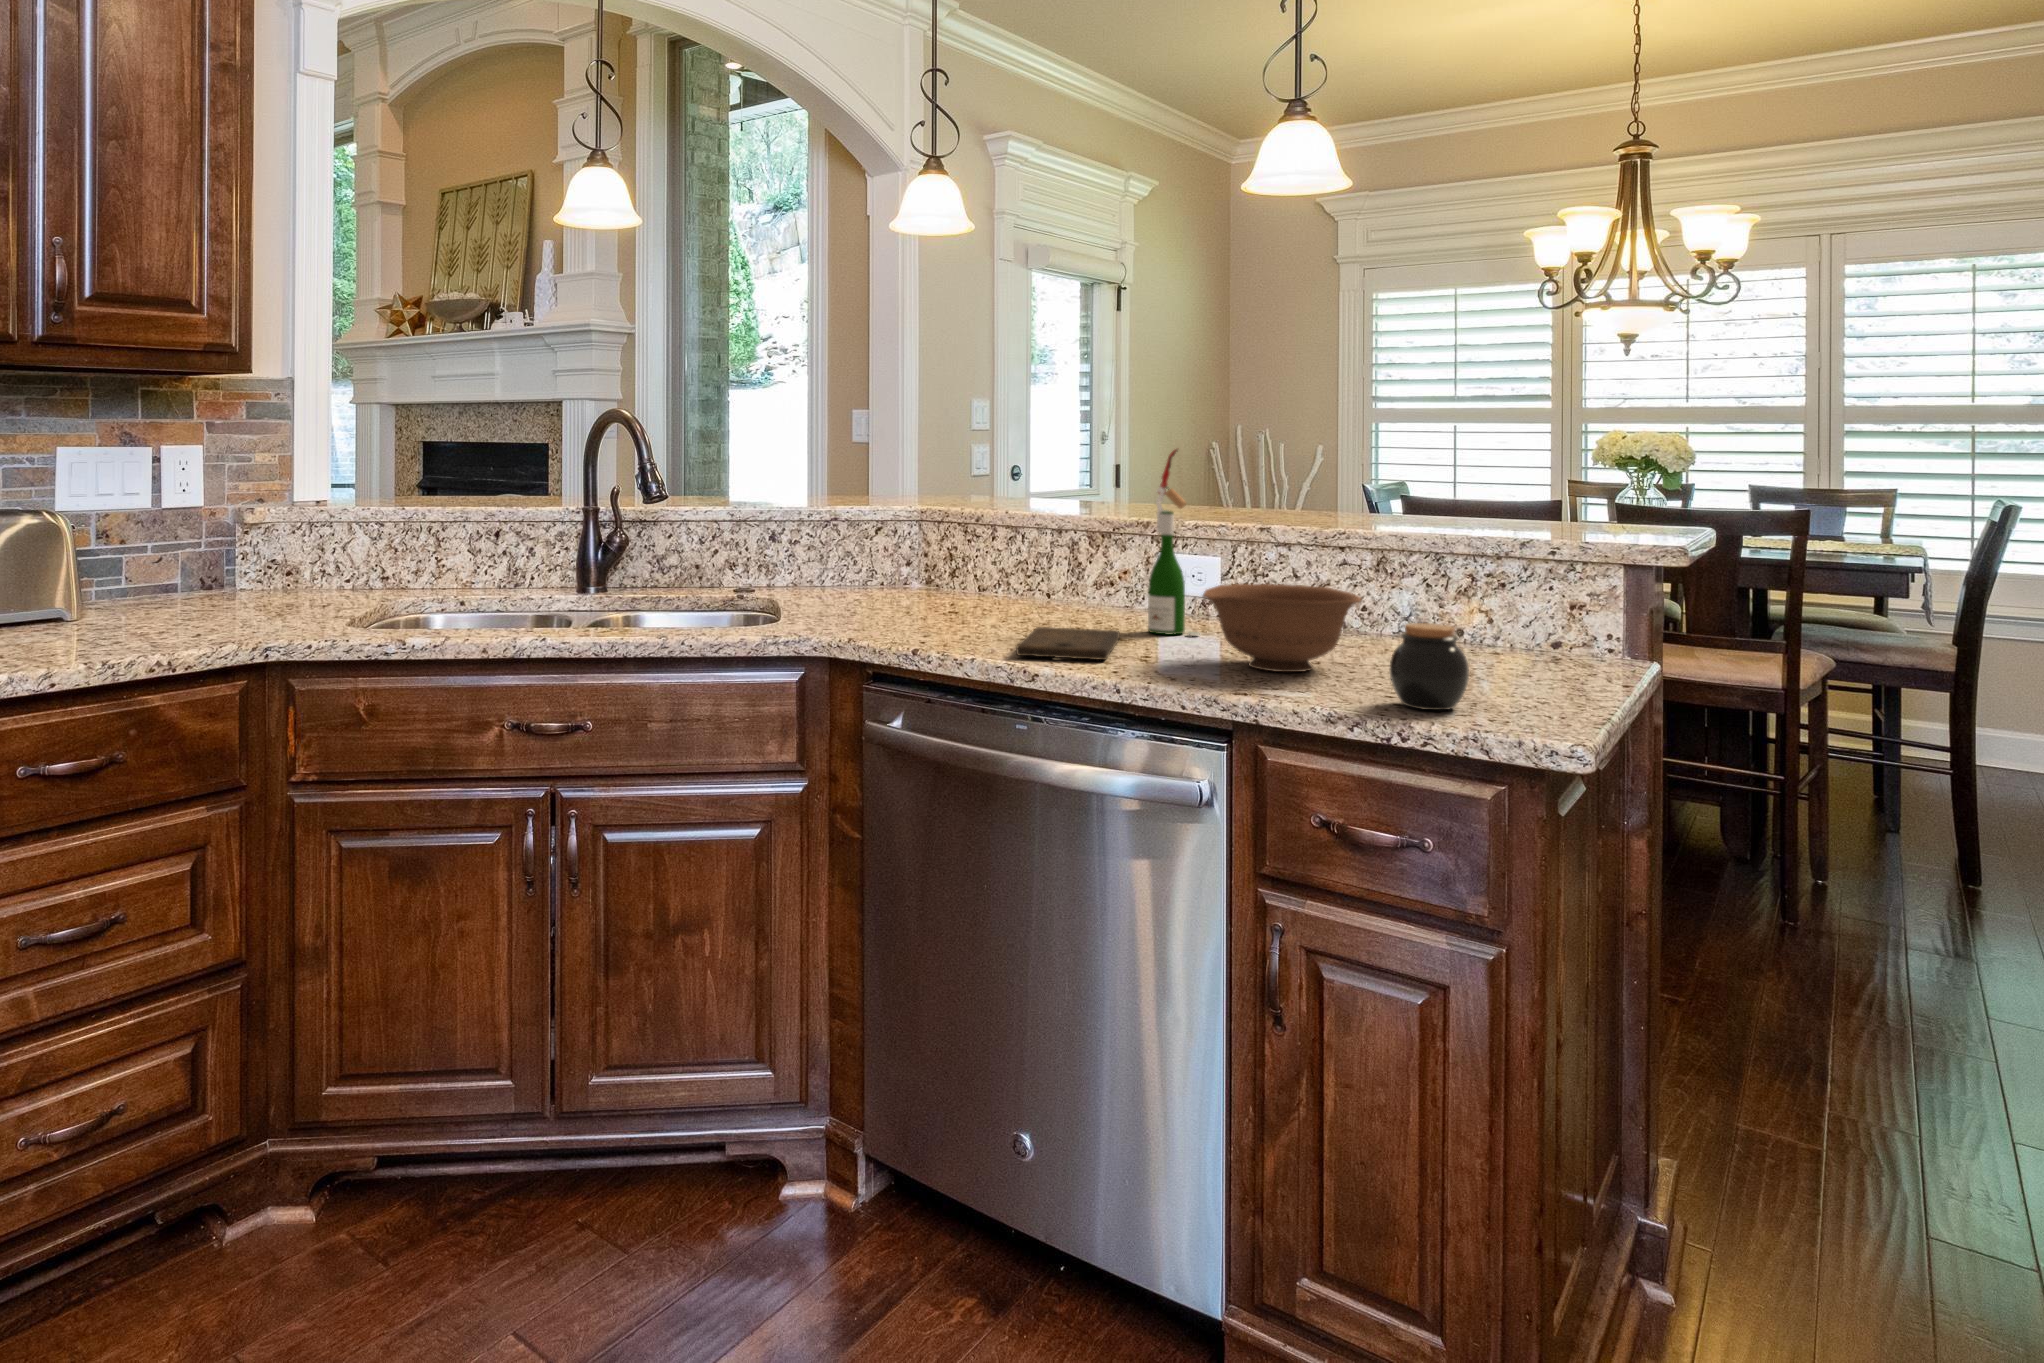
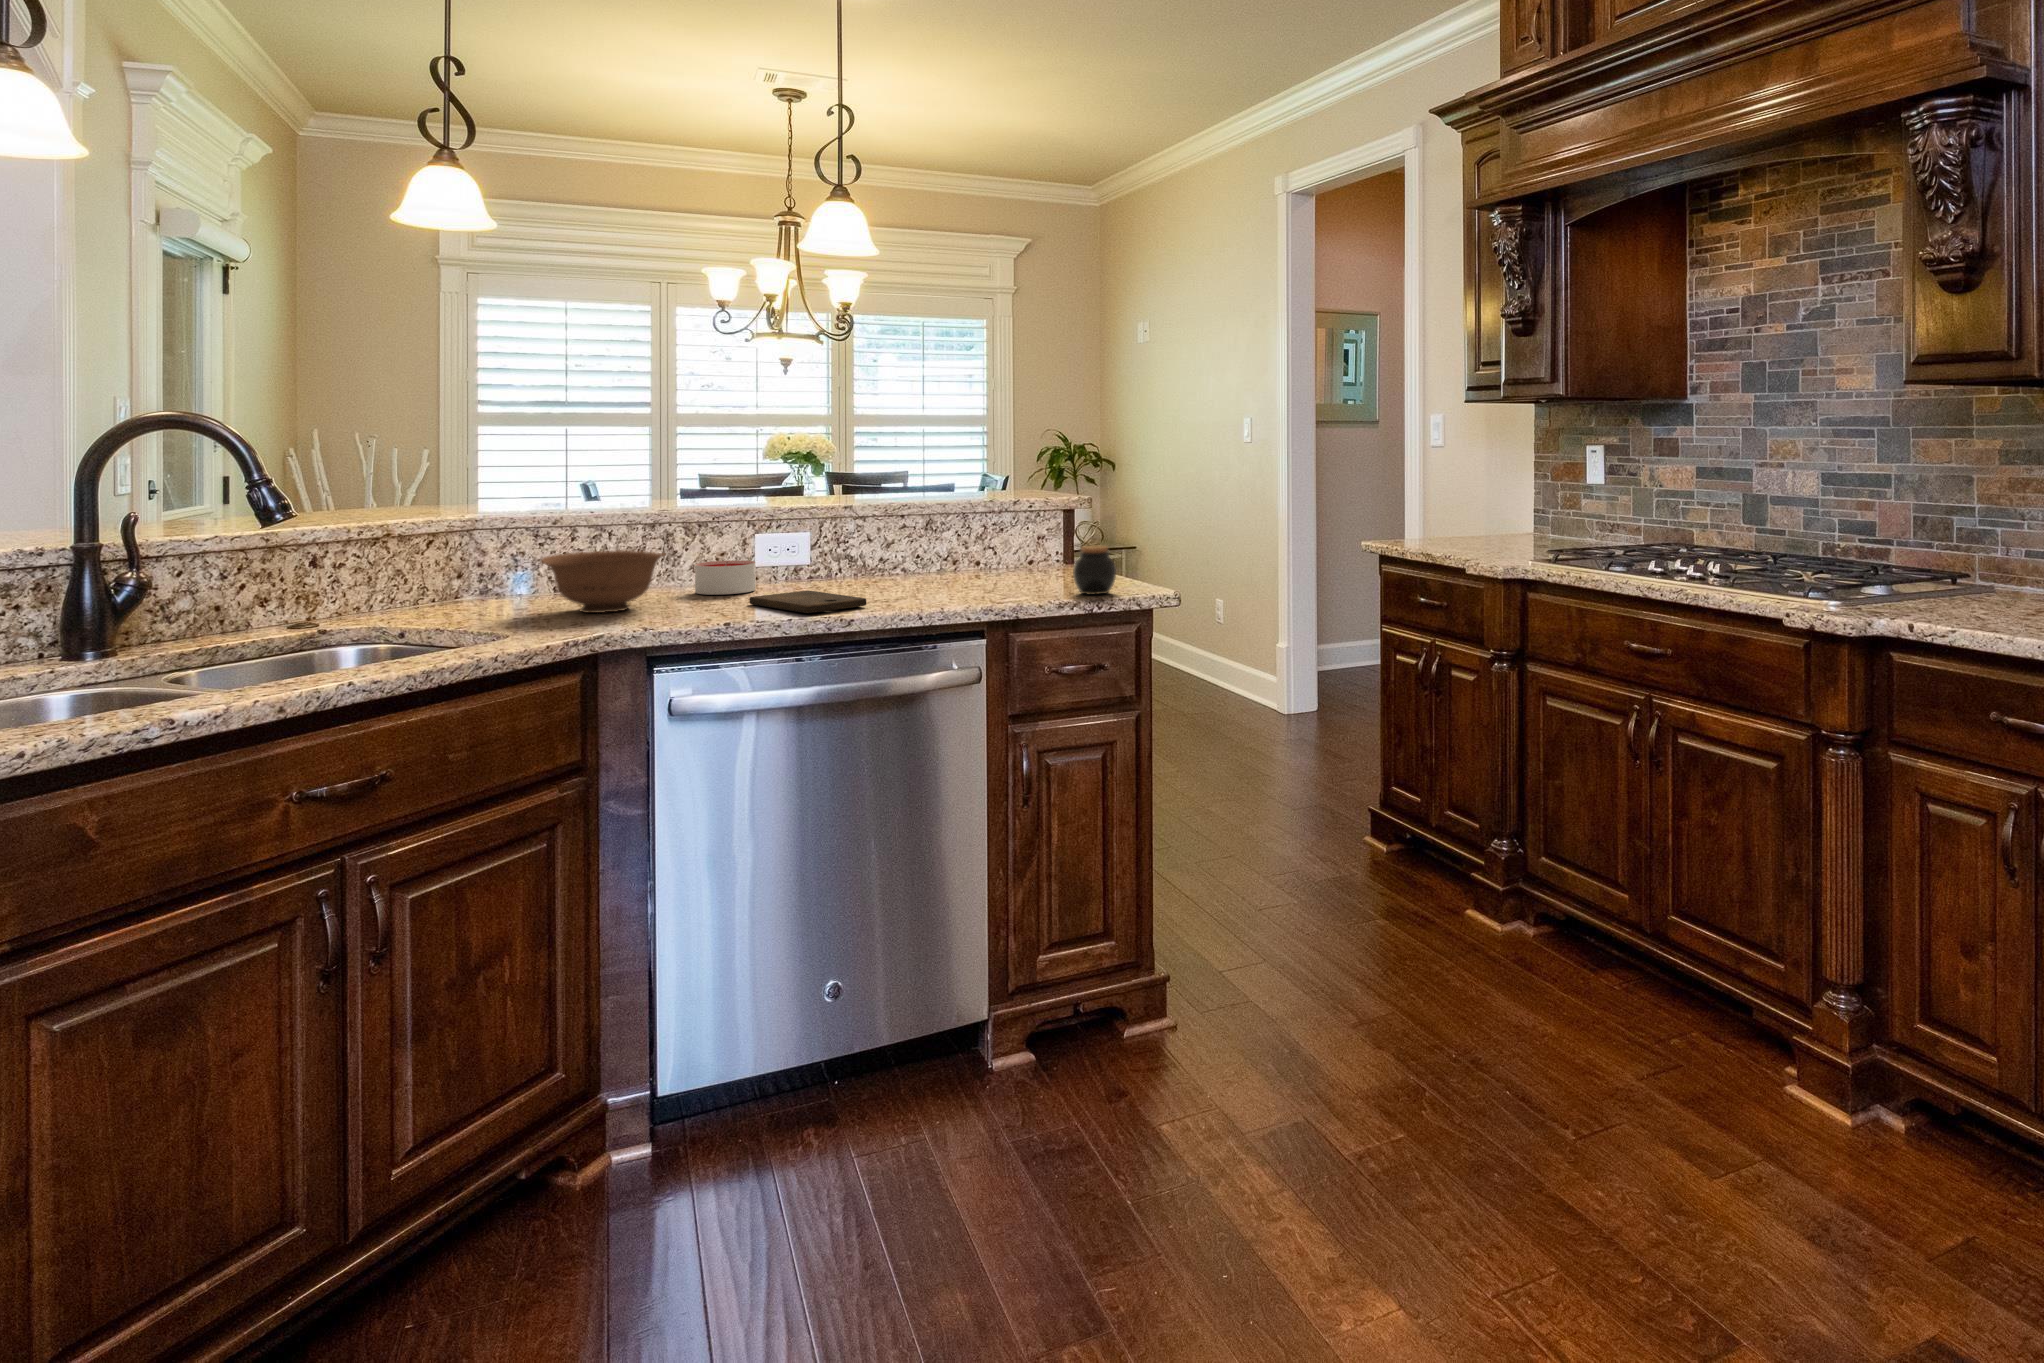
wine bottle: present [1148,449,1199,636] -> none [798,453,843,591]
candle: none [1055,580,1125,623] -> present [695,560,756,595]
bowl: present [1203,584,1361,672] -> present [541,550,665,613]

